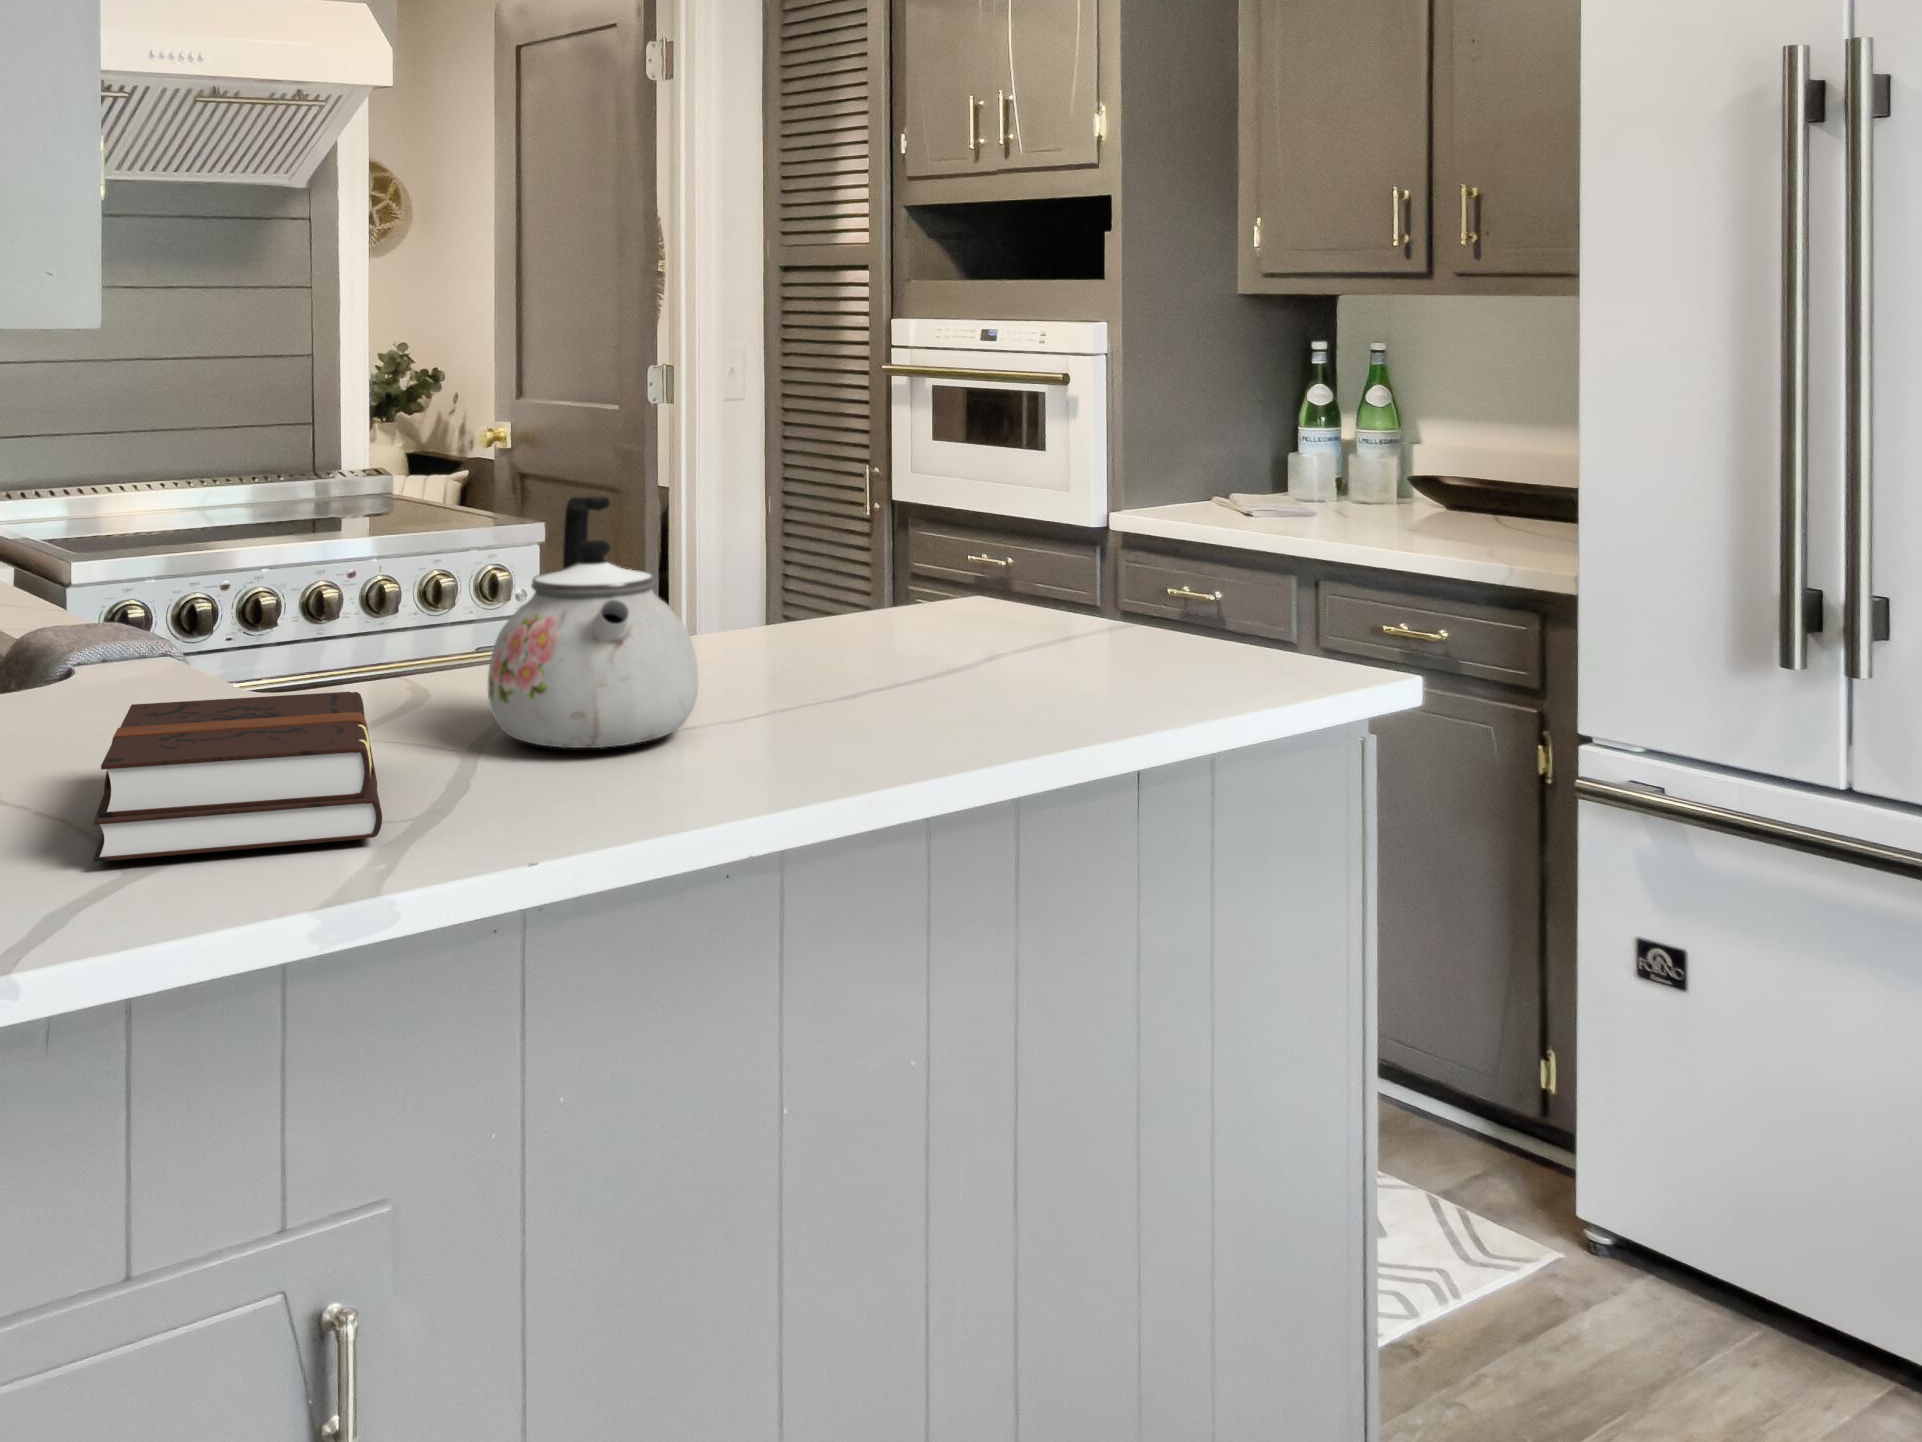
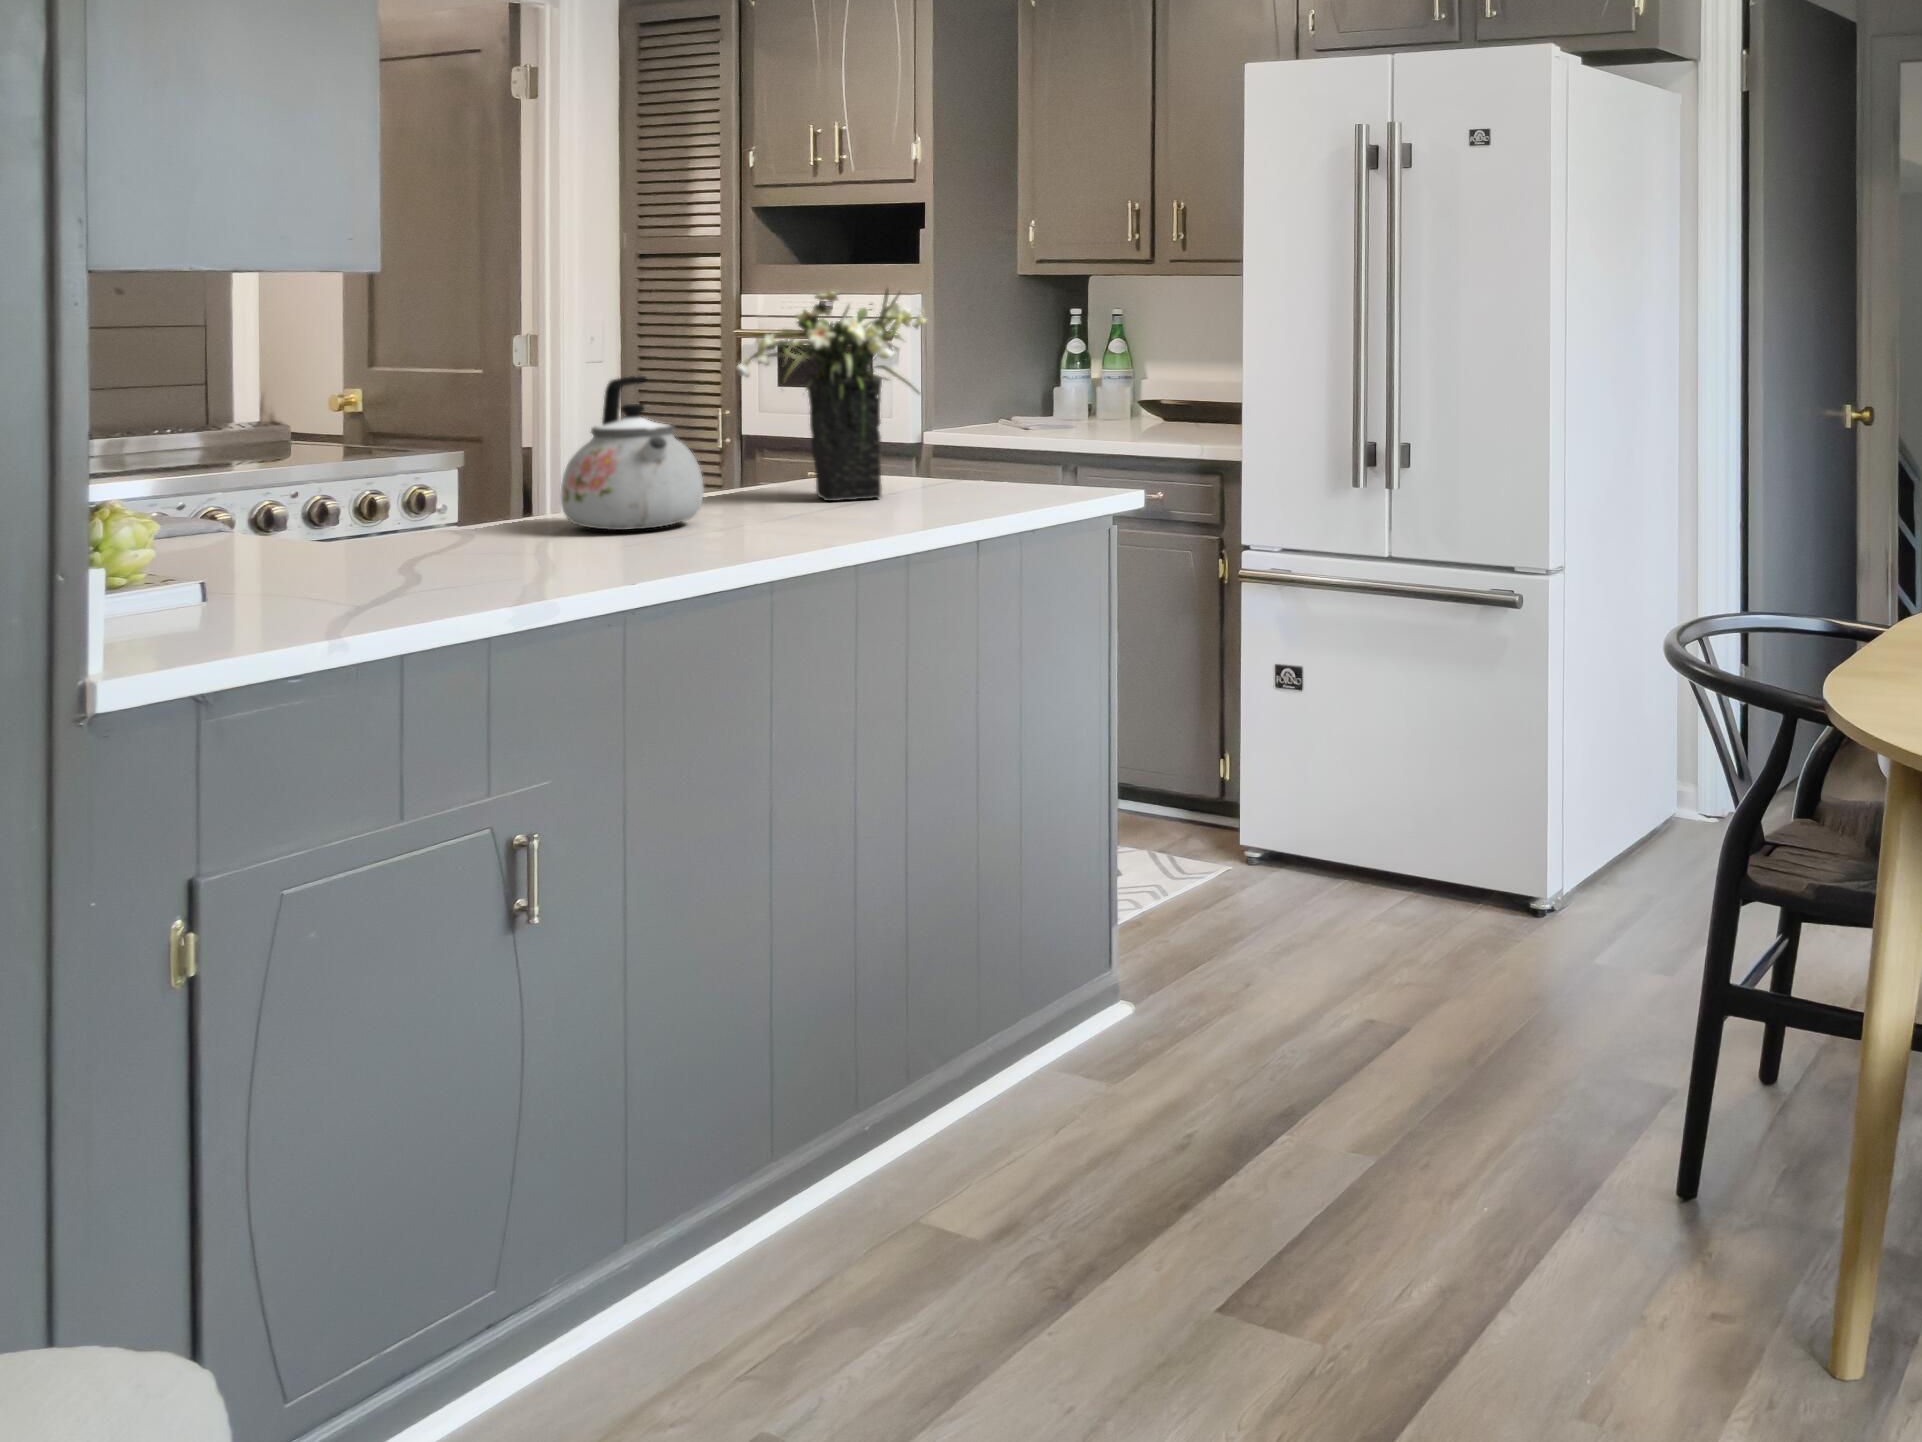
flower arrangement: none [769,341,1065,689] -> present [735,288,926,501]
hardback book: present [94,692,382,862] -> none [315,496,540,577]

